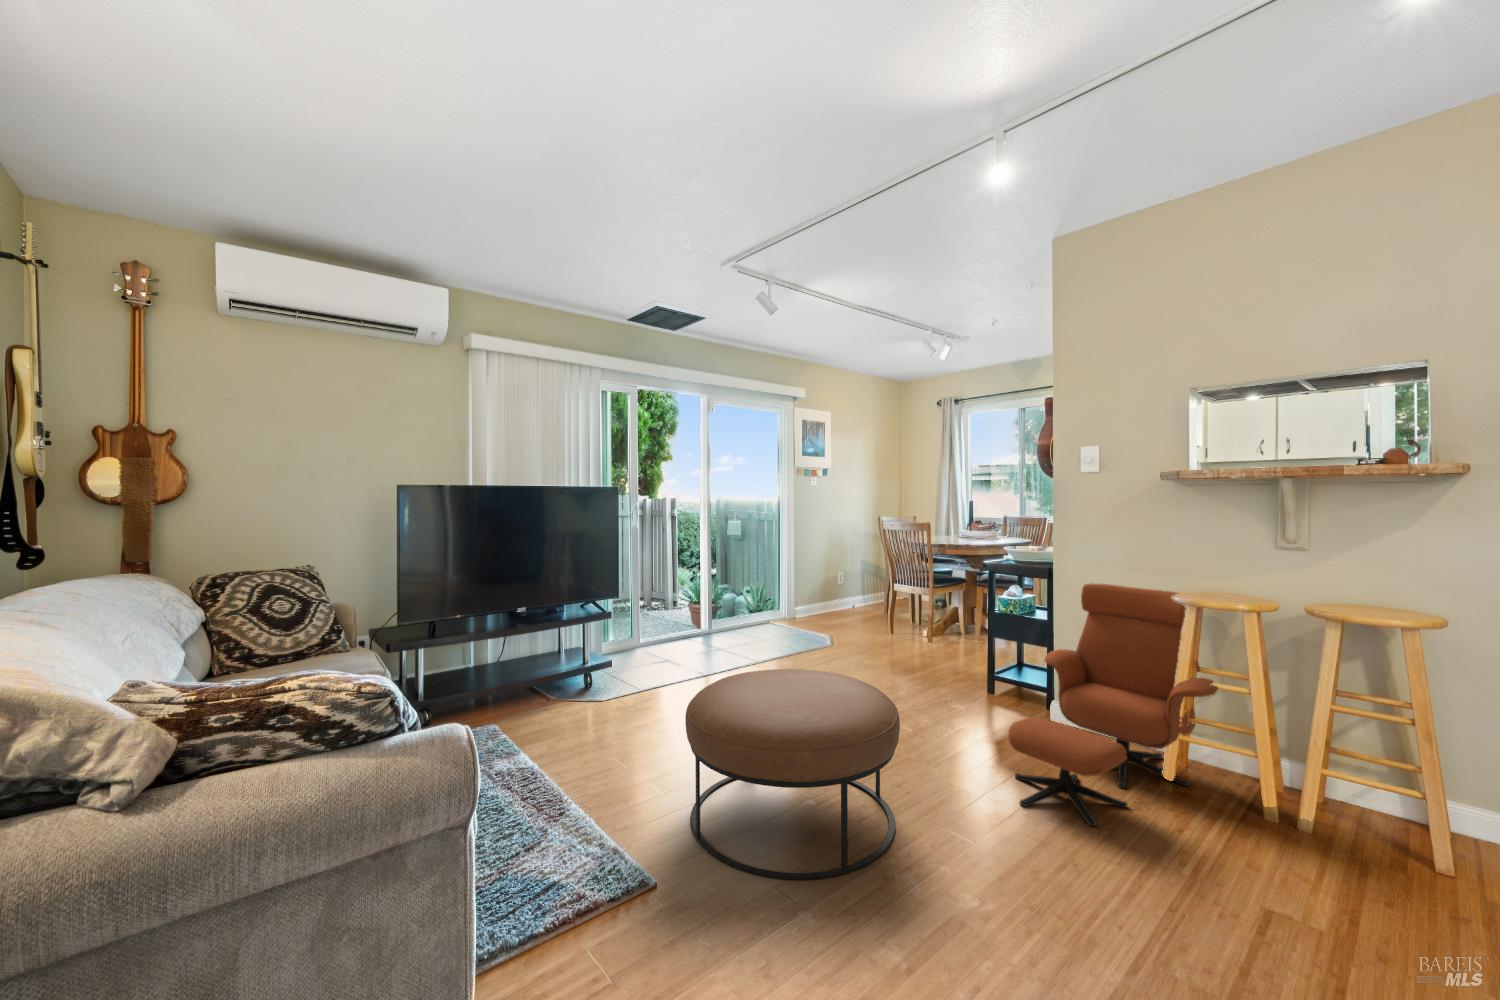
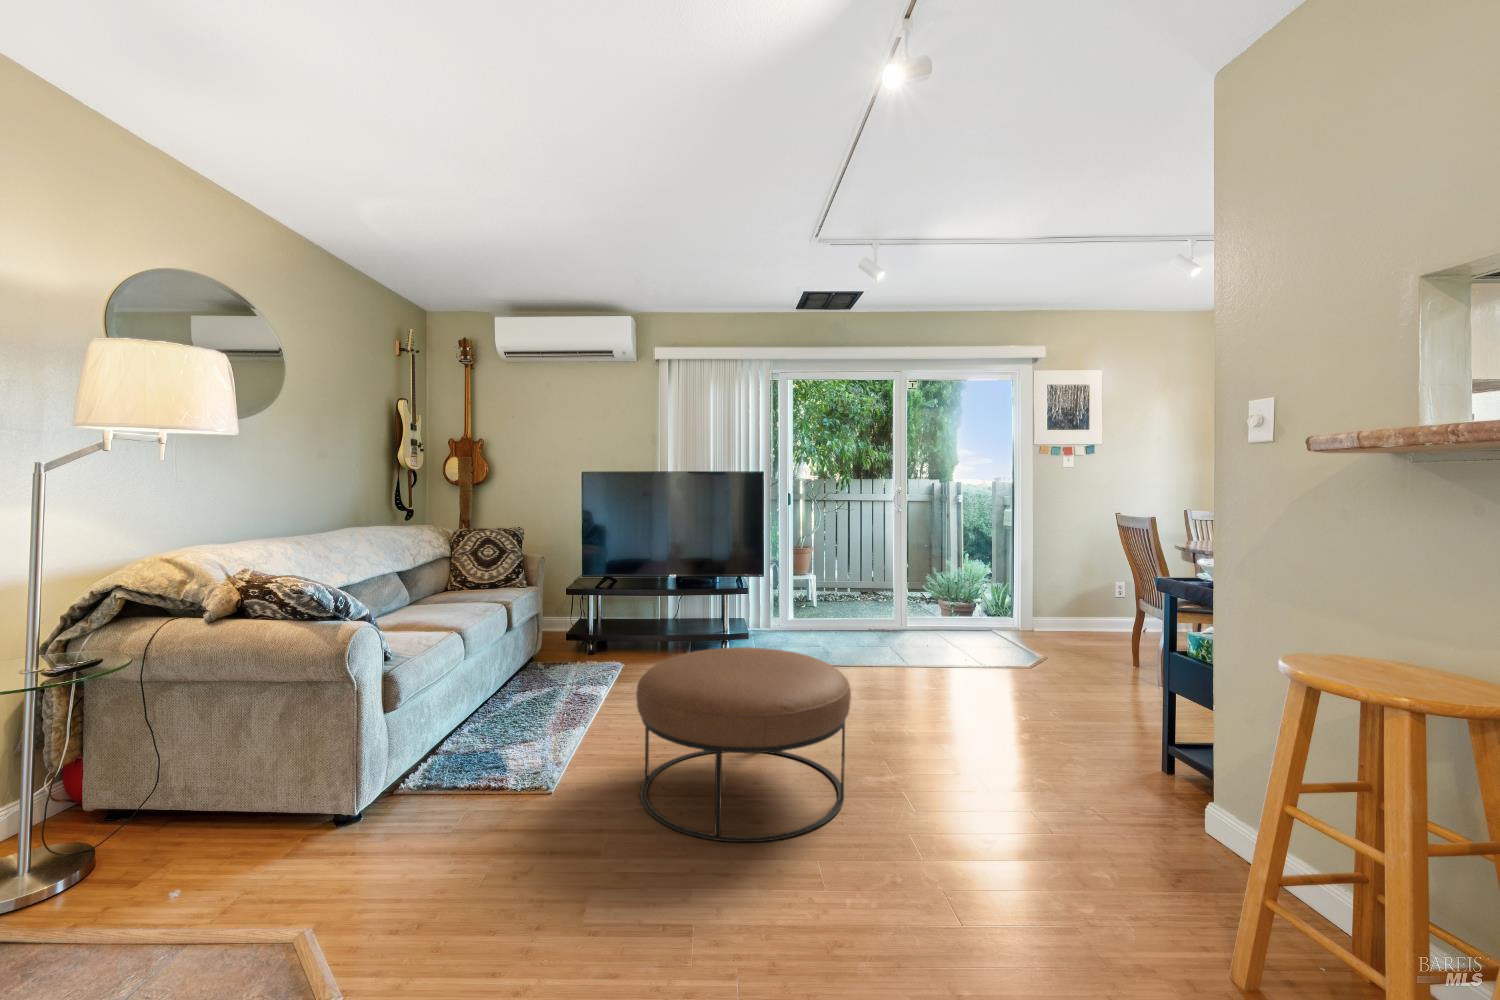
lounge chair: present [1009,583,1218,827] -> none [990,606,1366,927]

